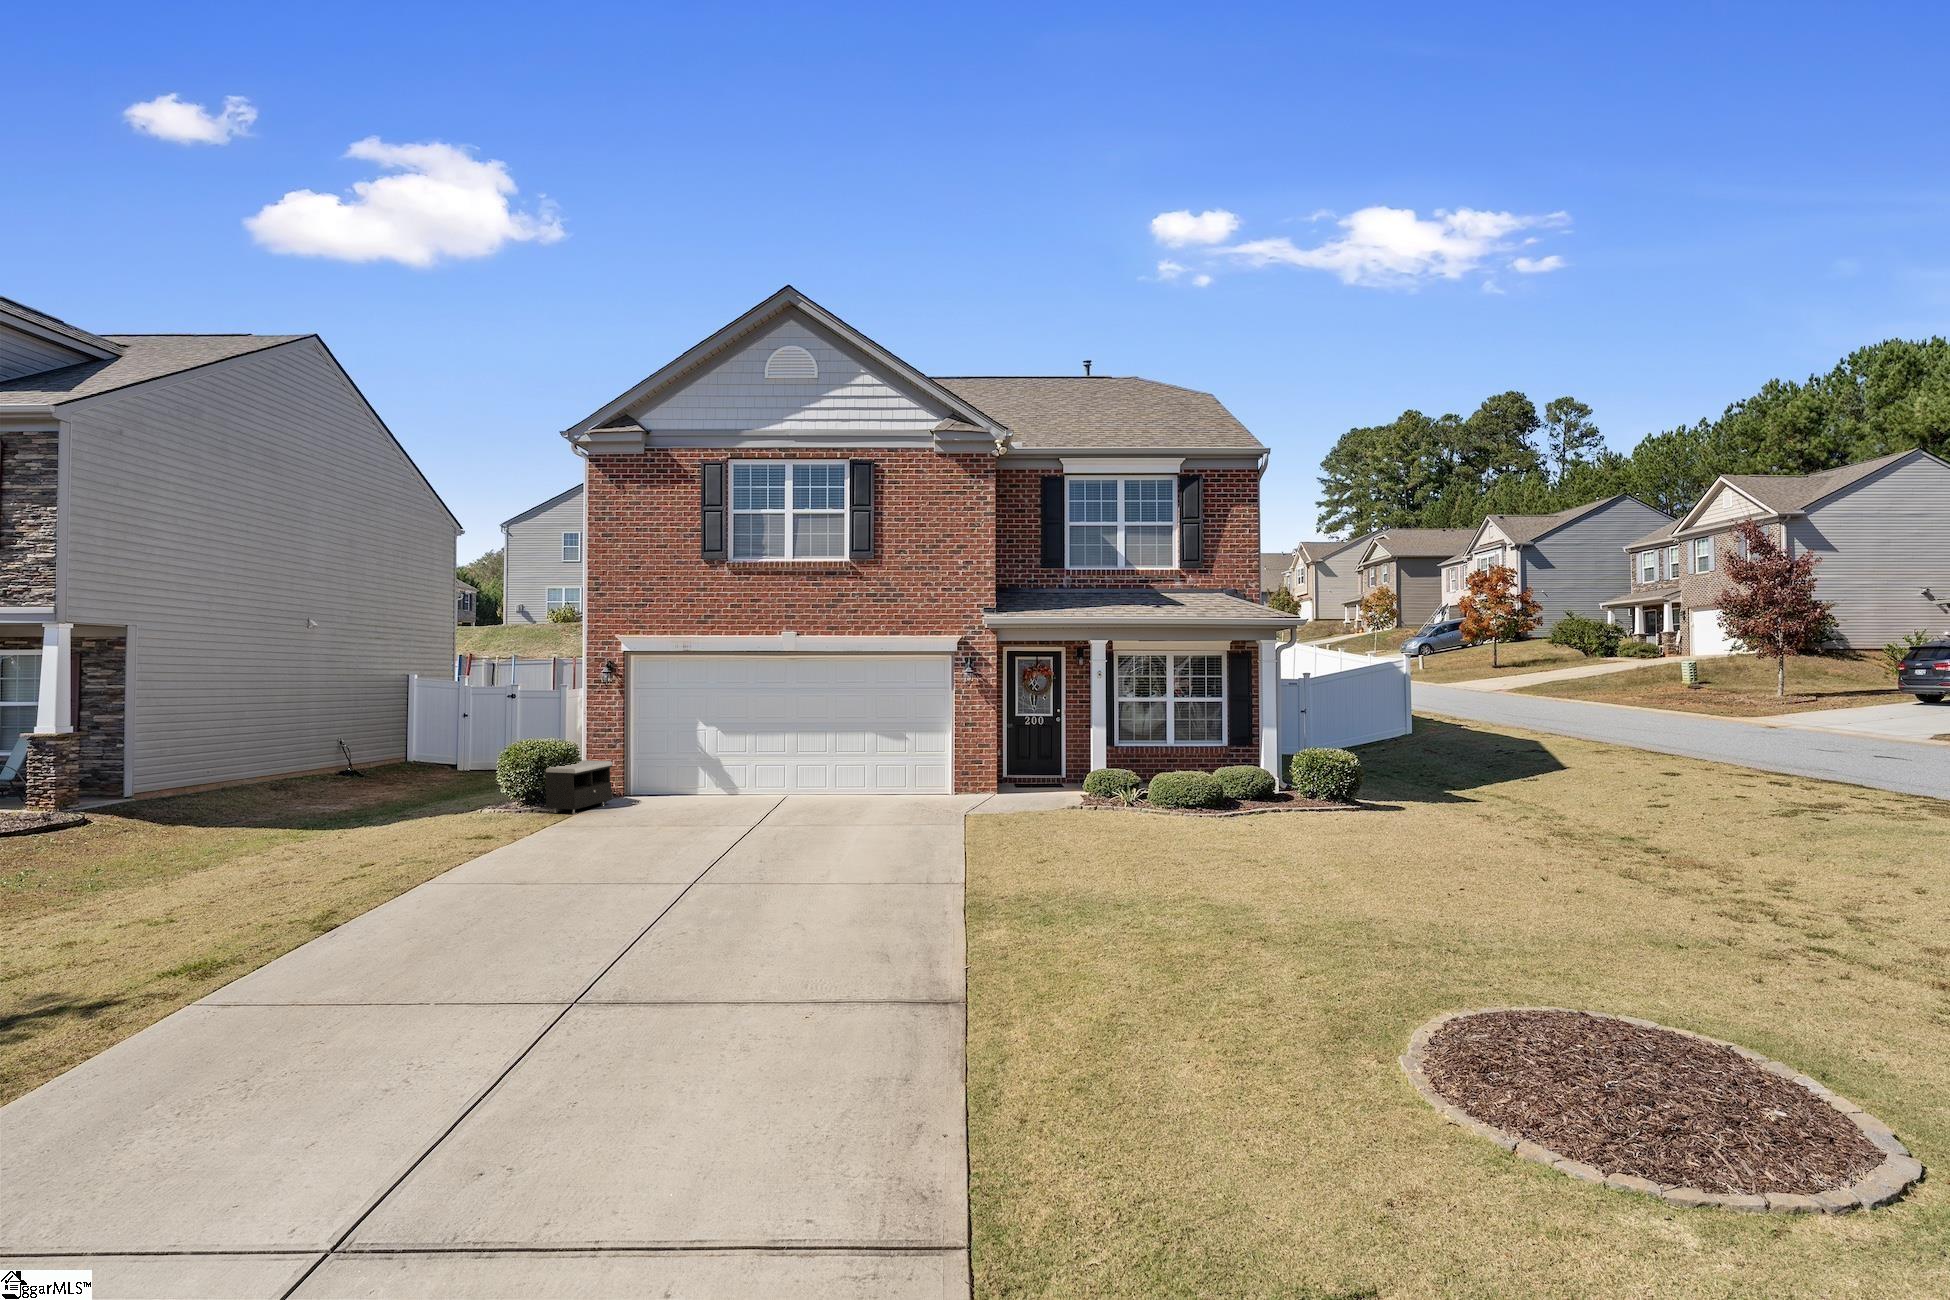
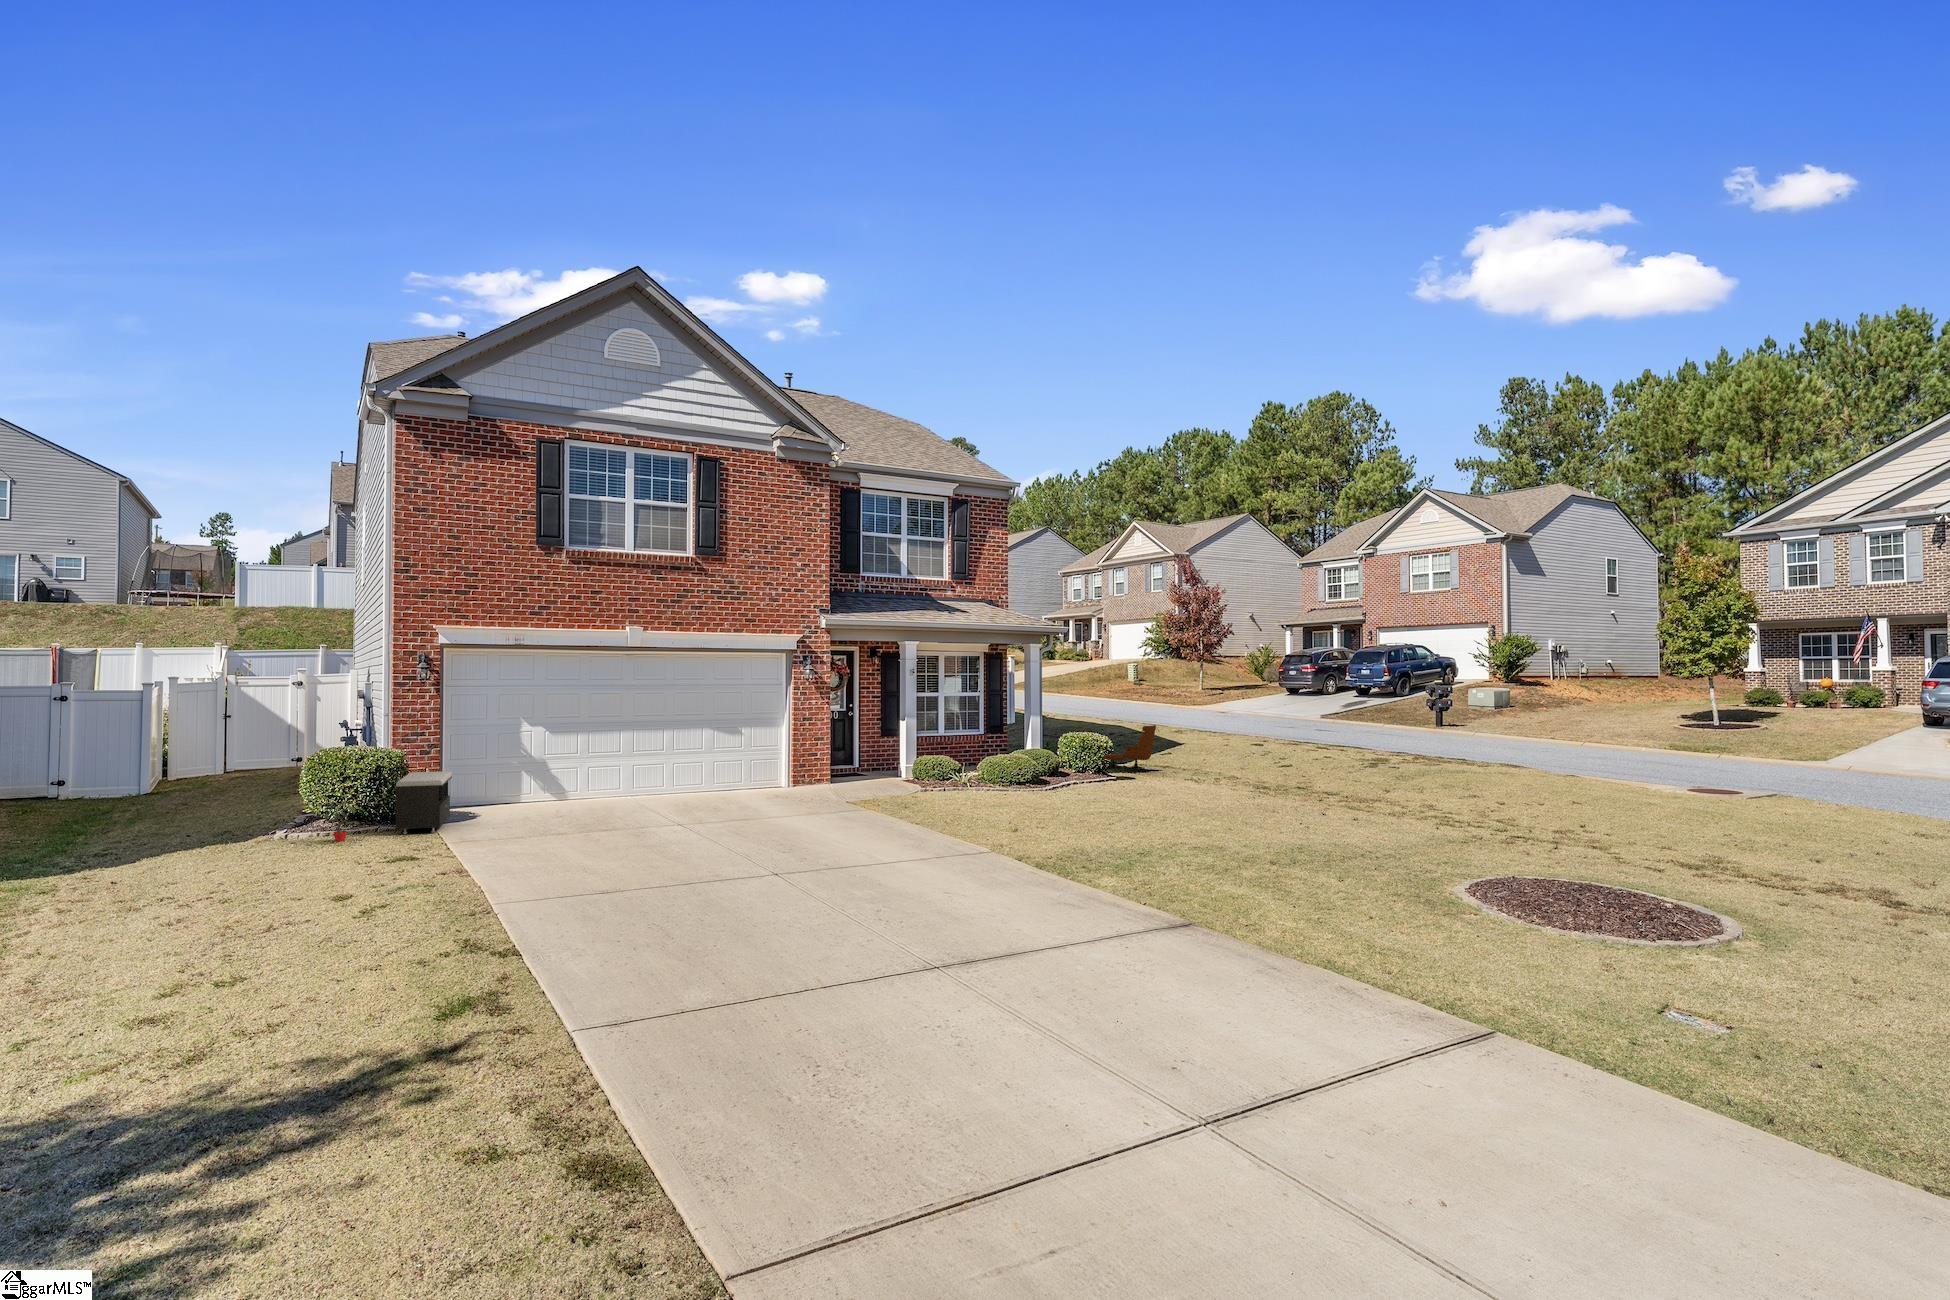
lounge chair: none [1357,747,1415,808] -> present [1104,725,1156,771]
potted plant: none [488,782,519,815] -> present [317,802,364,841]

